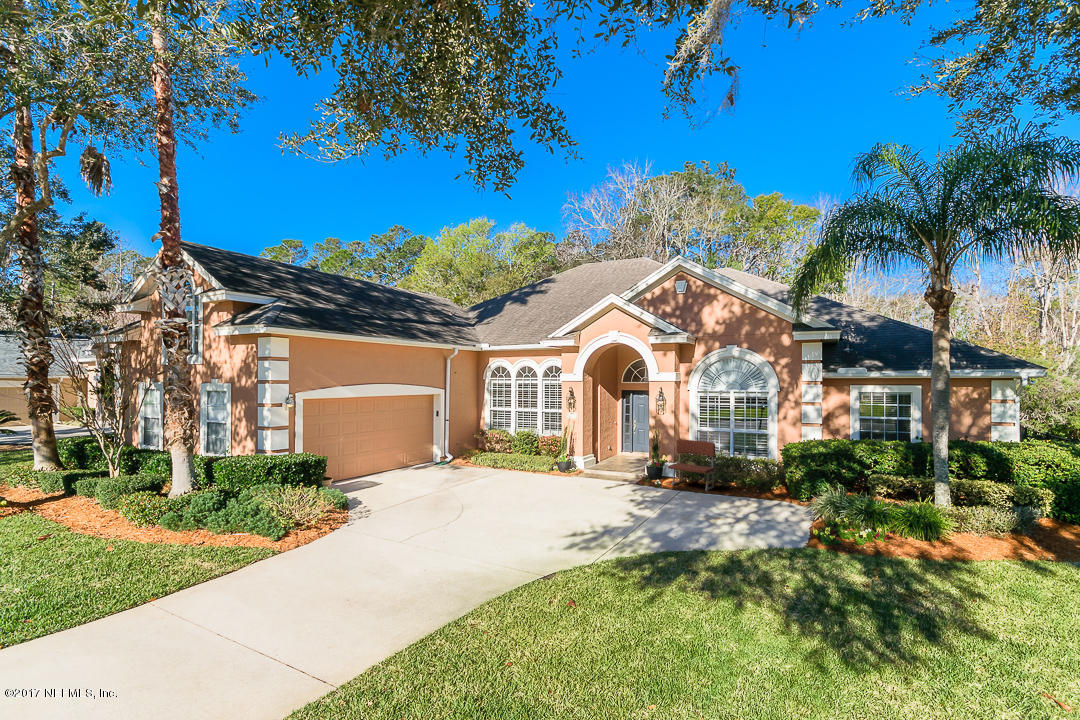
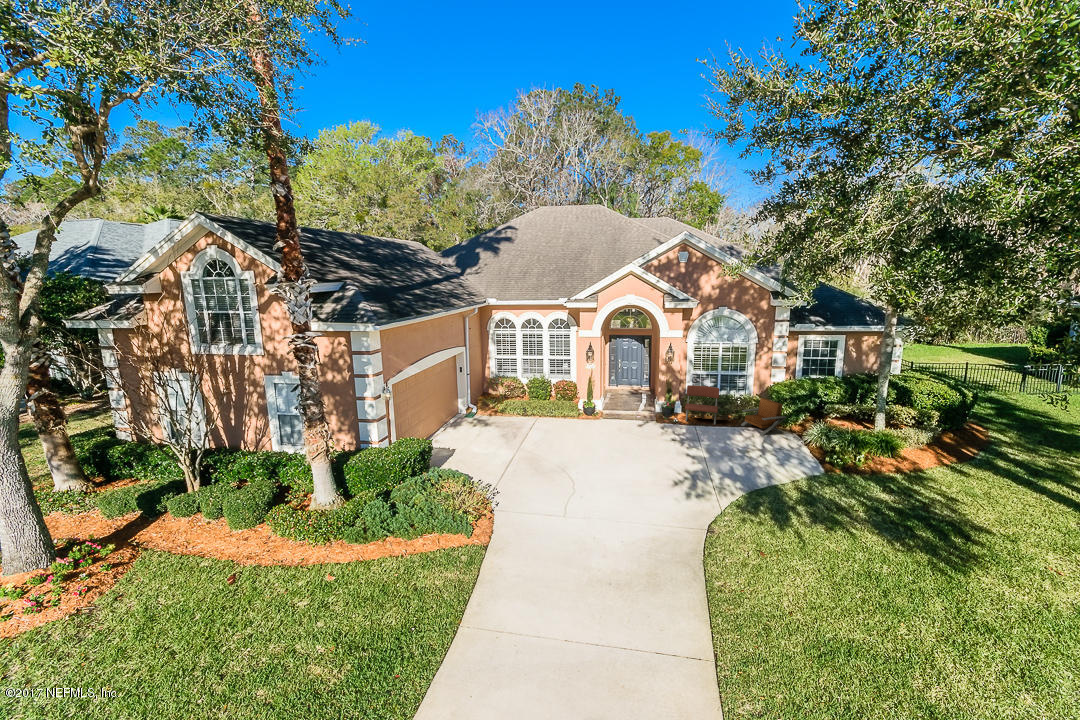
lounge chair: none [742,458,796,506] -> present [741,398,786,436]

